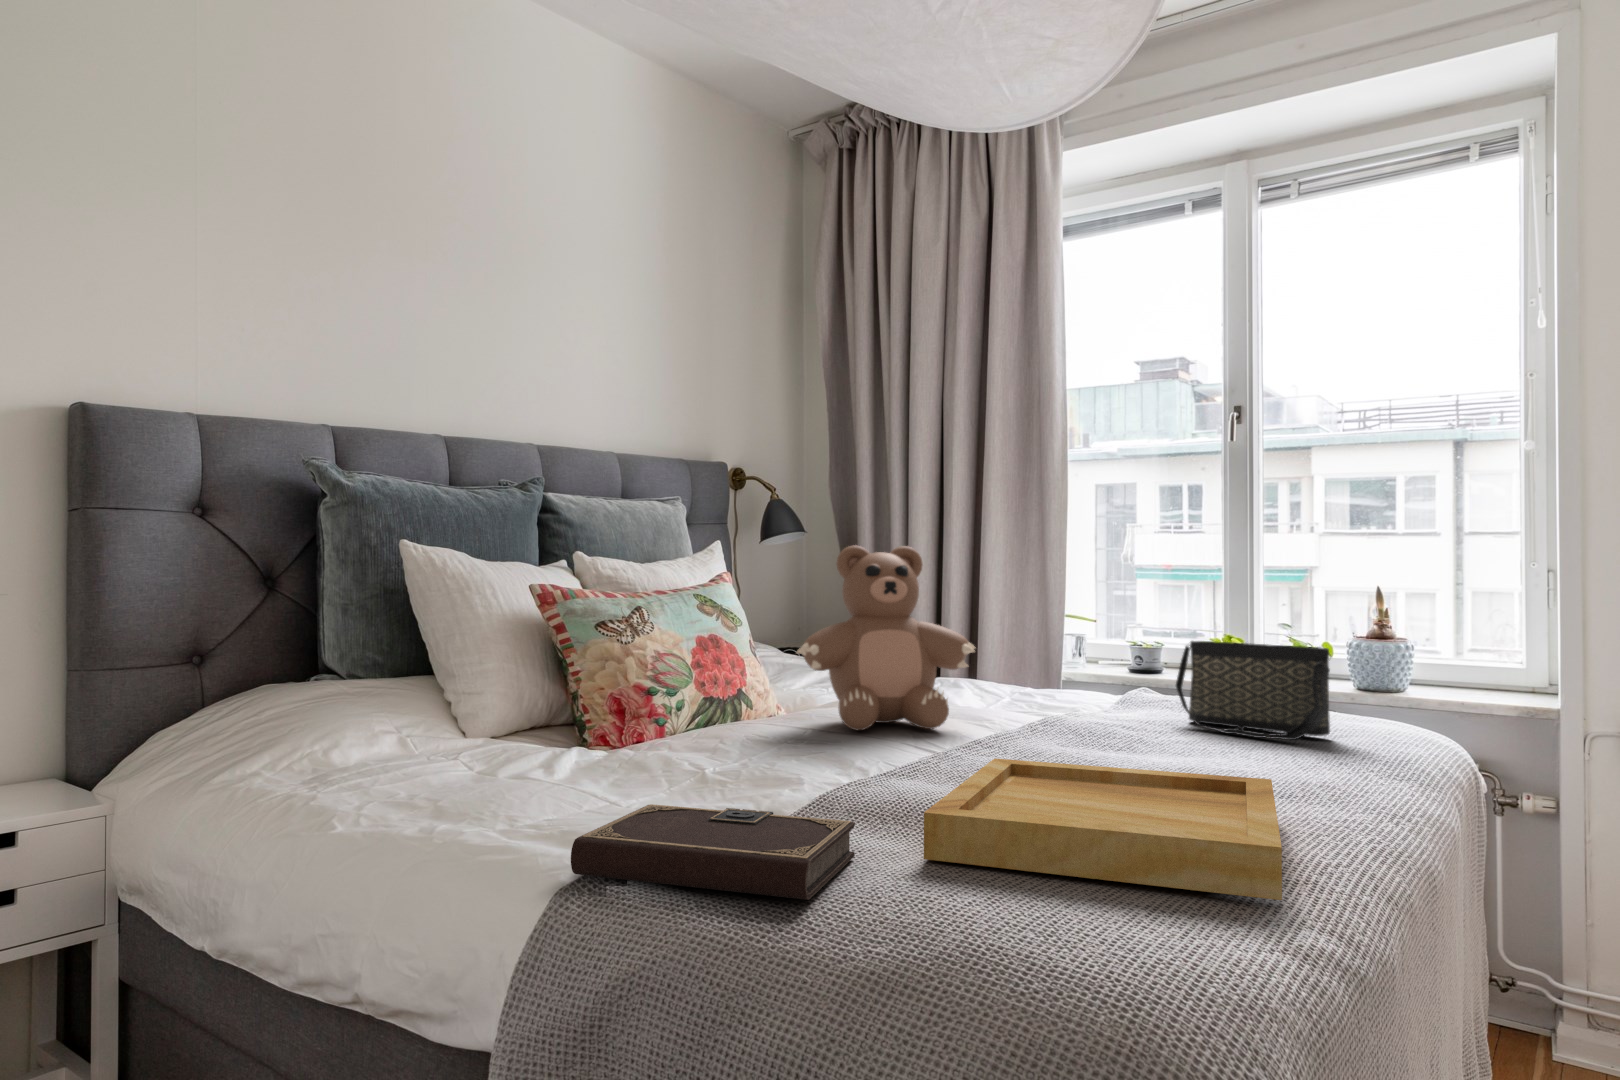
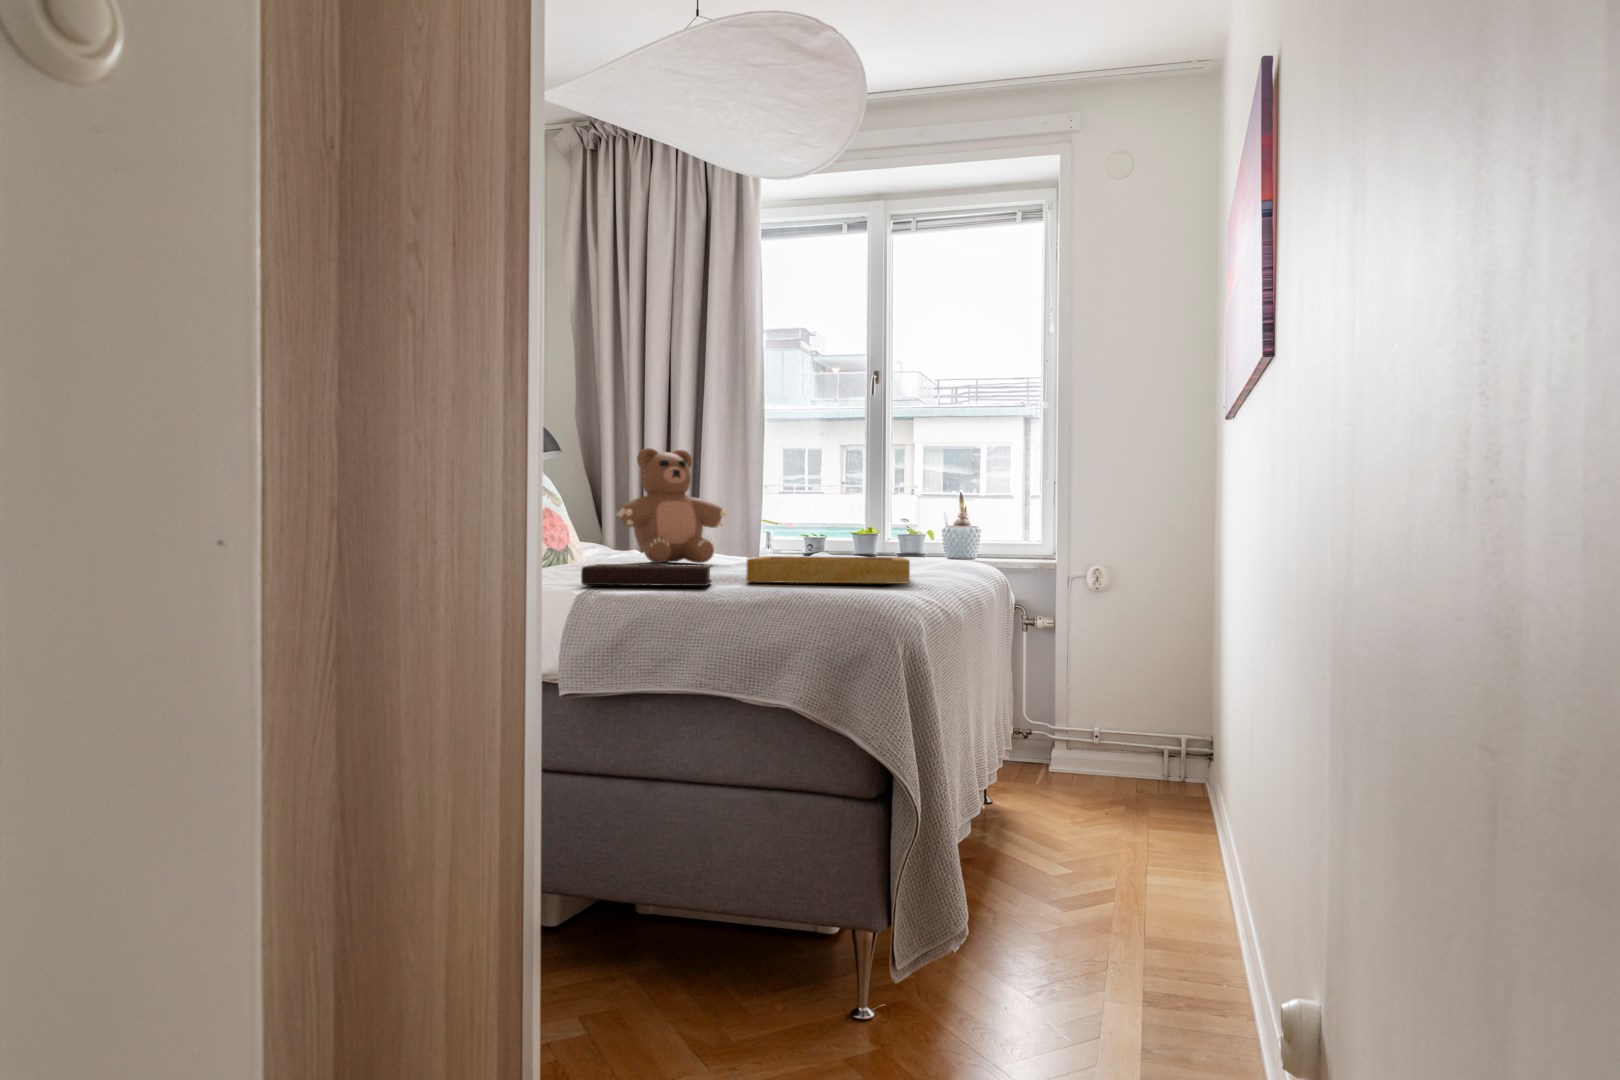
handbag: present [1176,641,1330,740] -> none [845,512,931,564]

